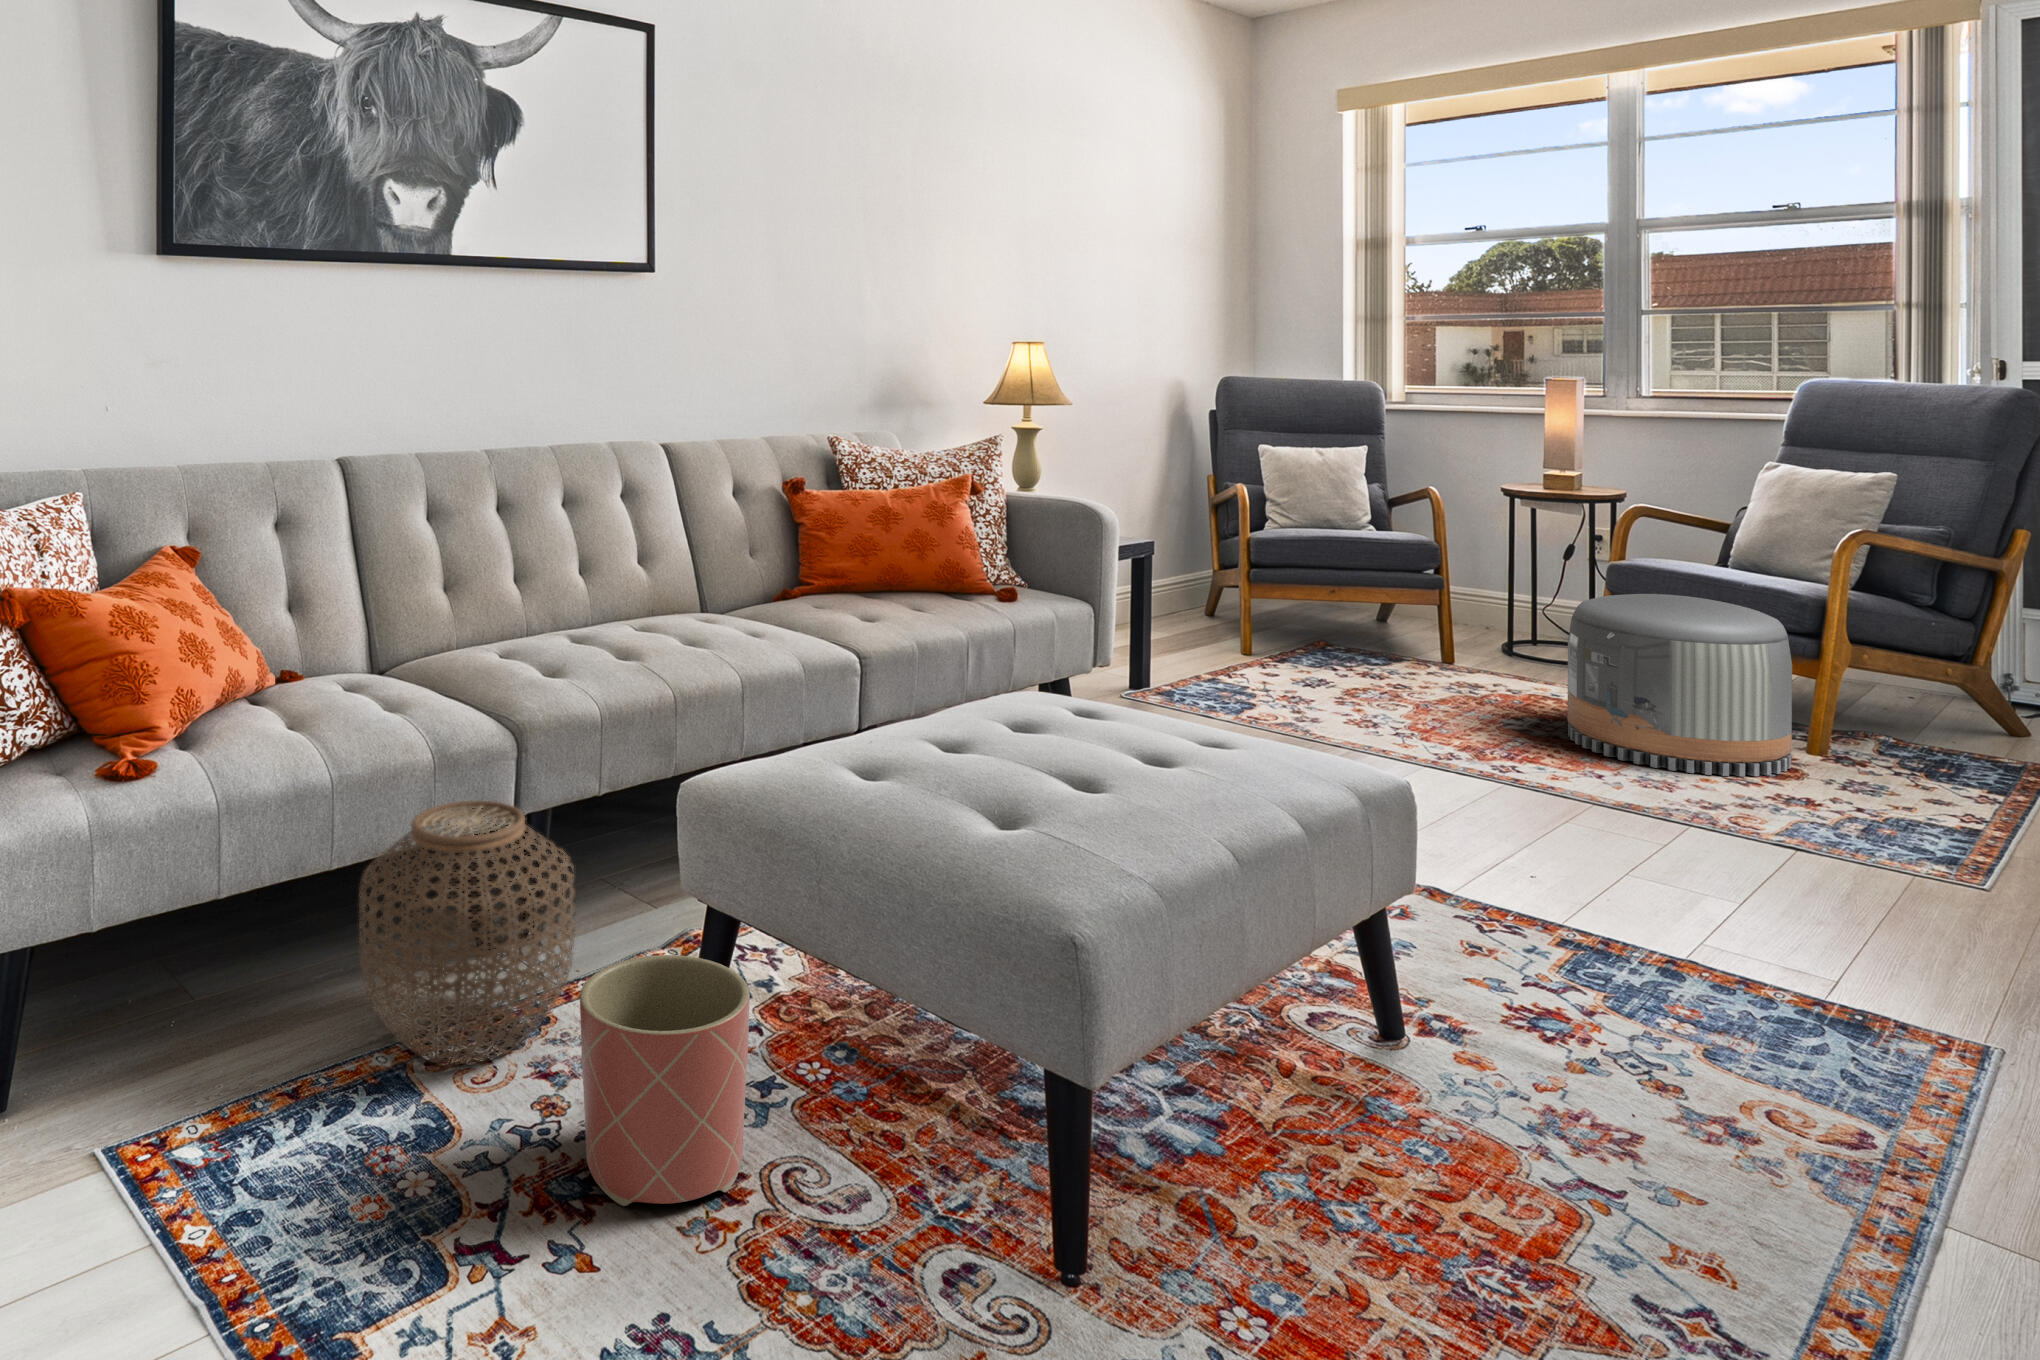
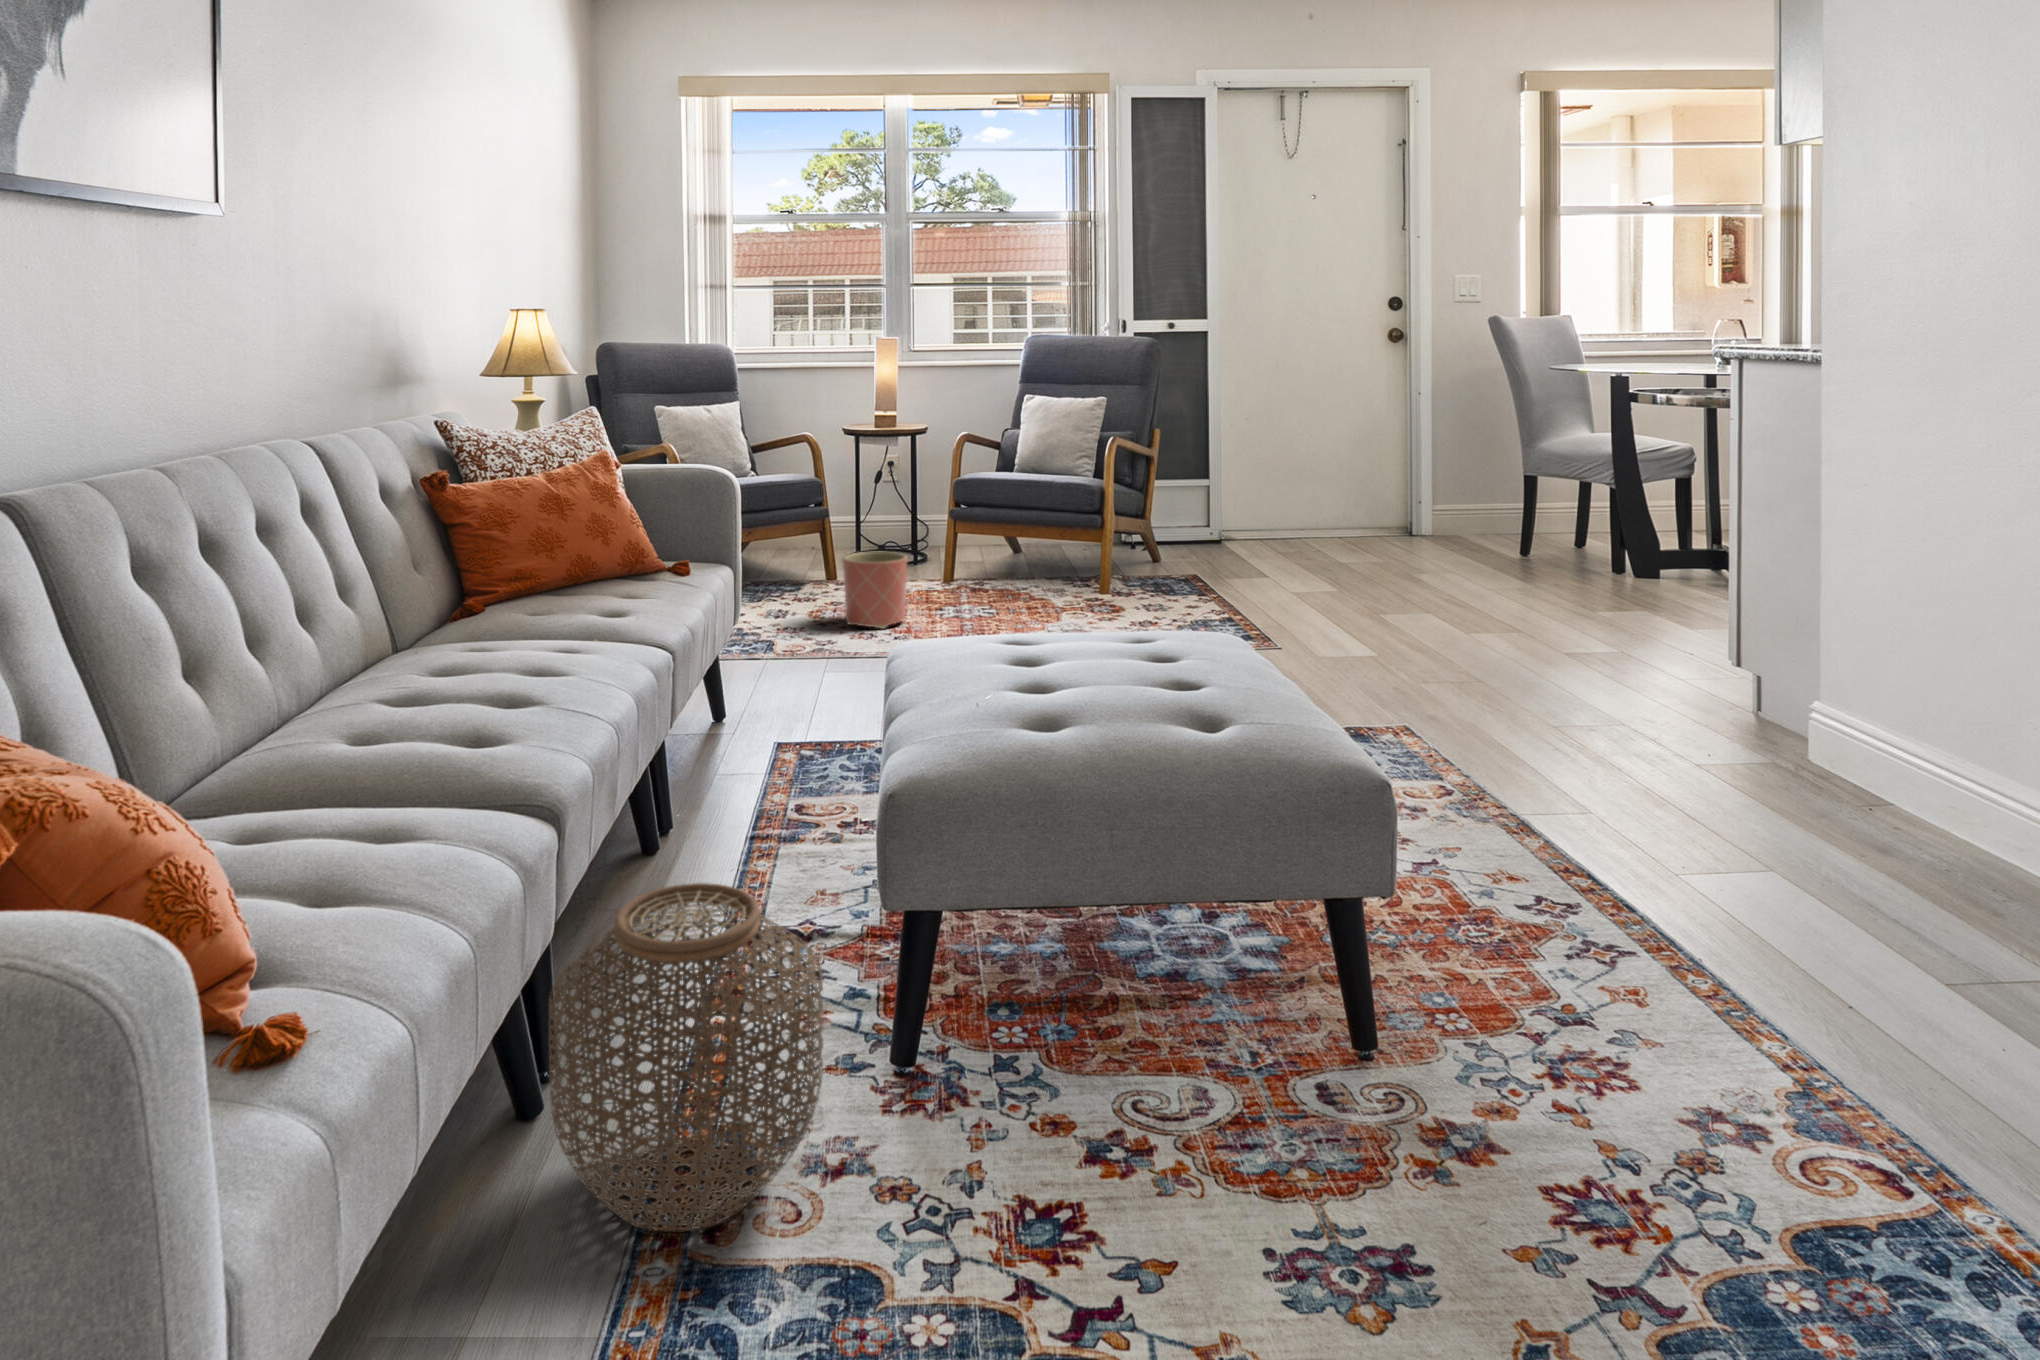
pouf: present [1568,594,1792,776] -> none [984,496,1119,623]
planter: present [580,955,750,1206] -> present [843,551,907,629]

